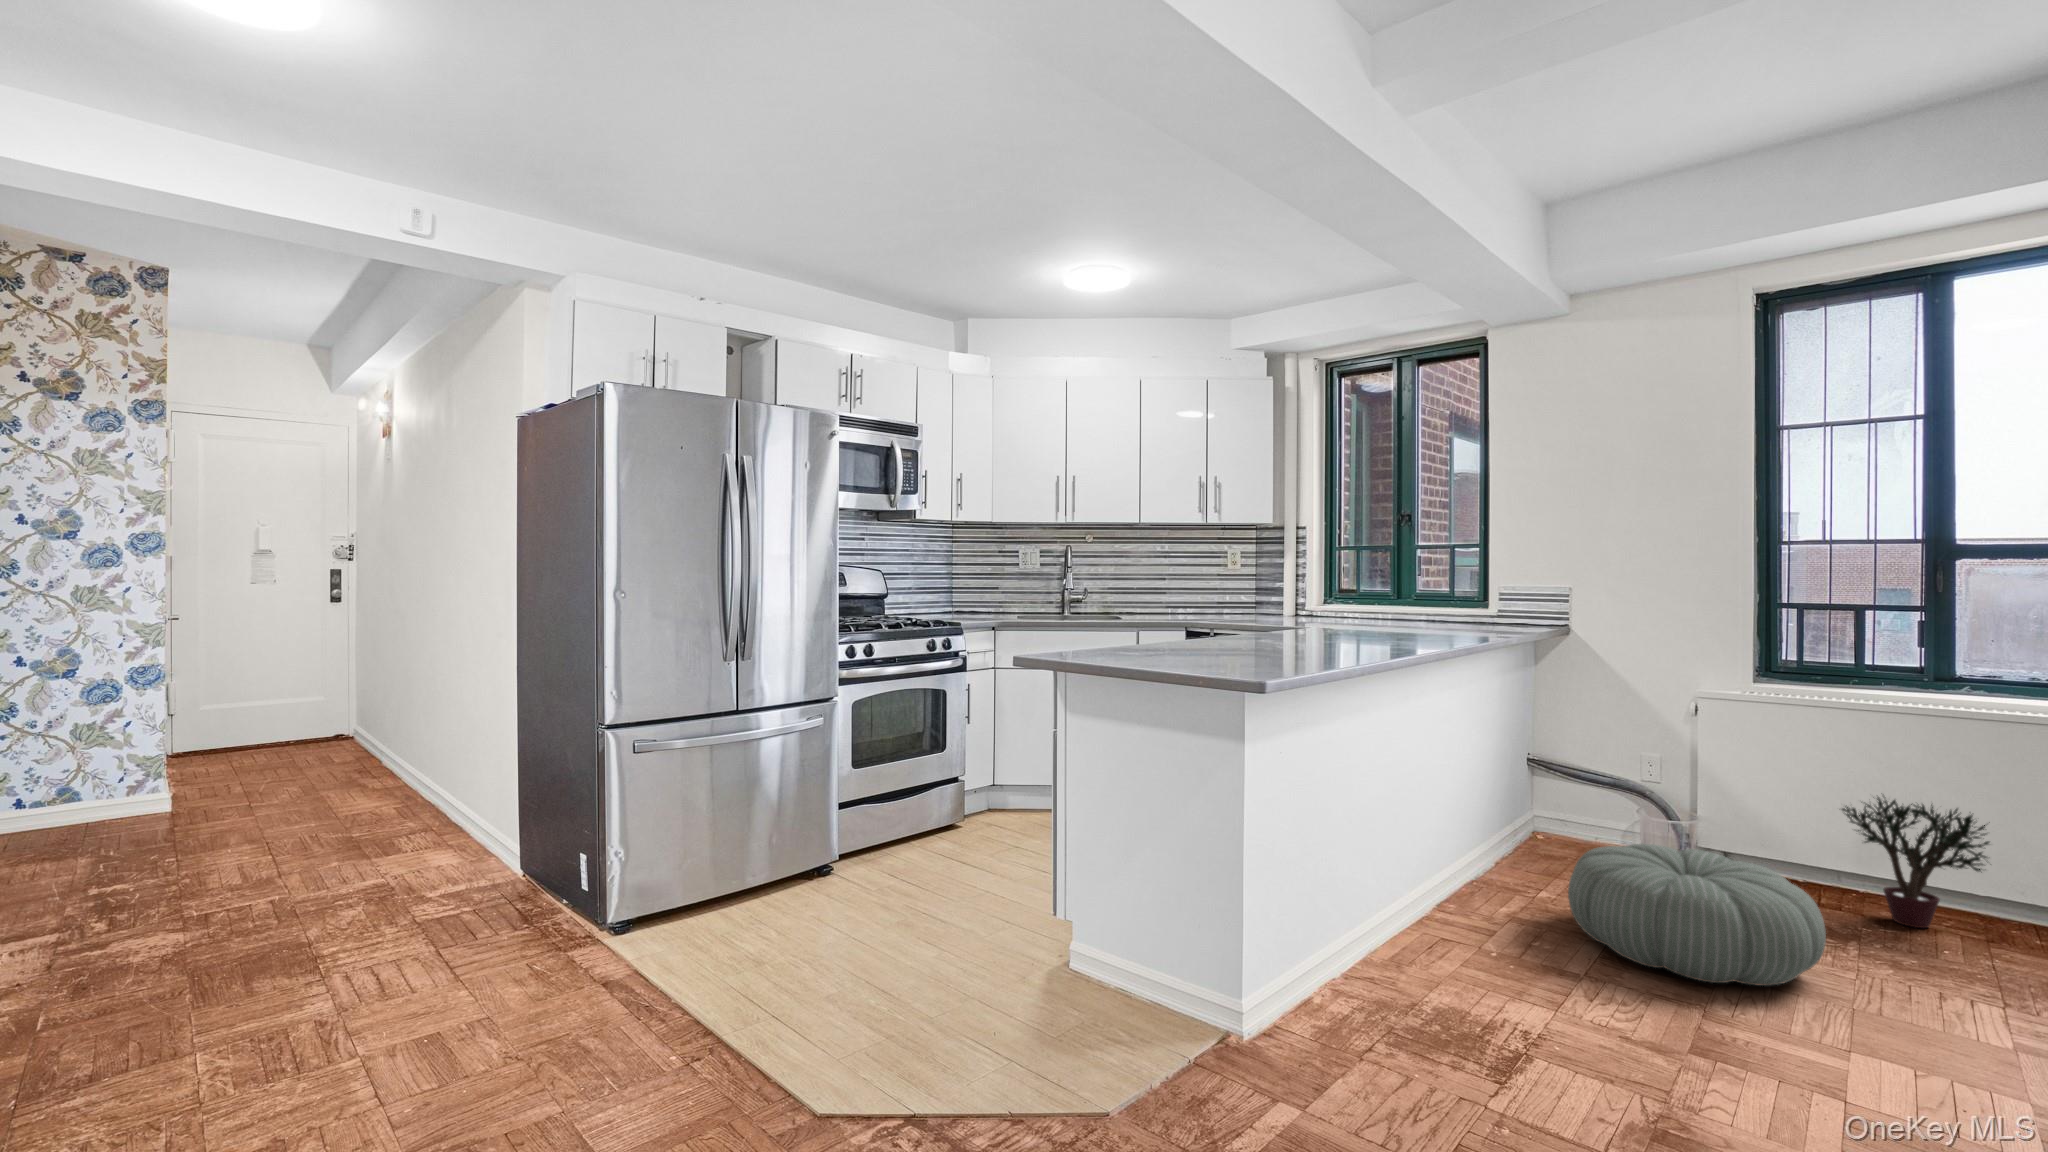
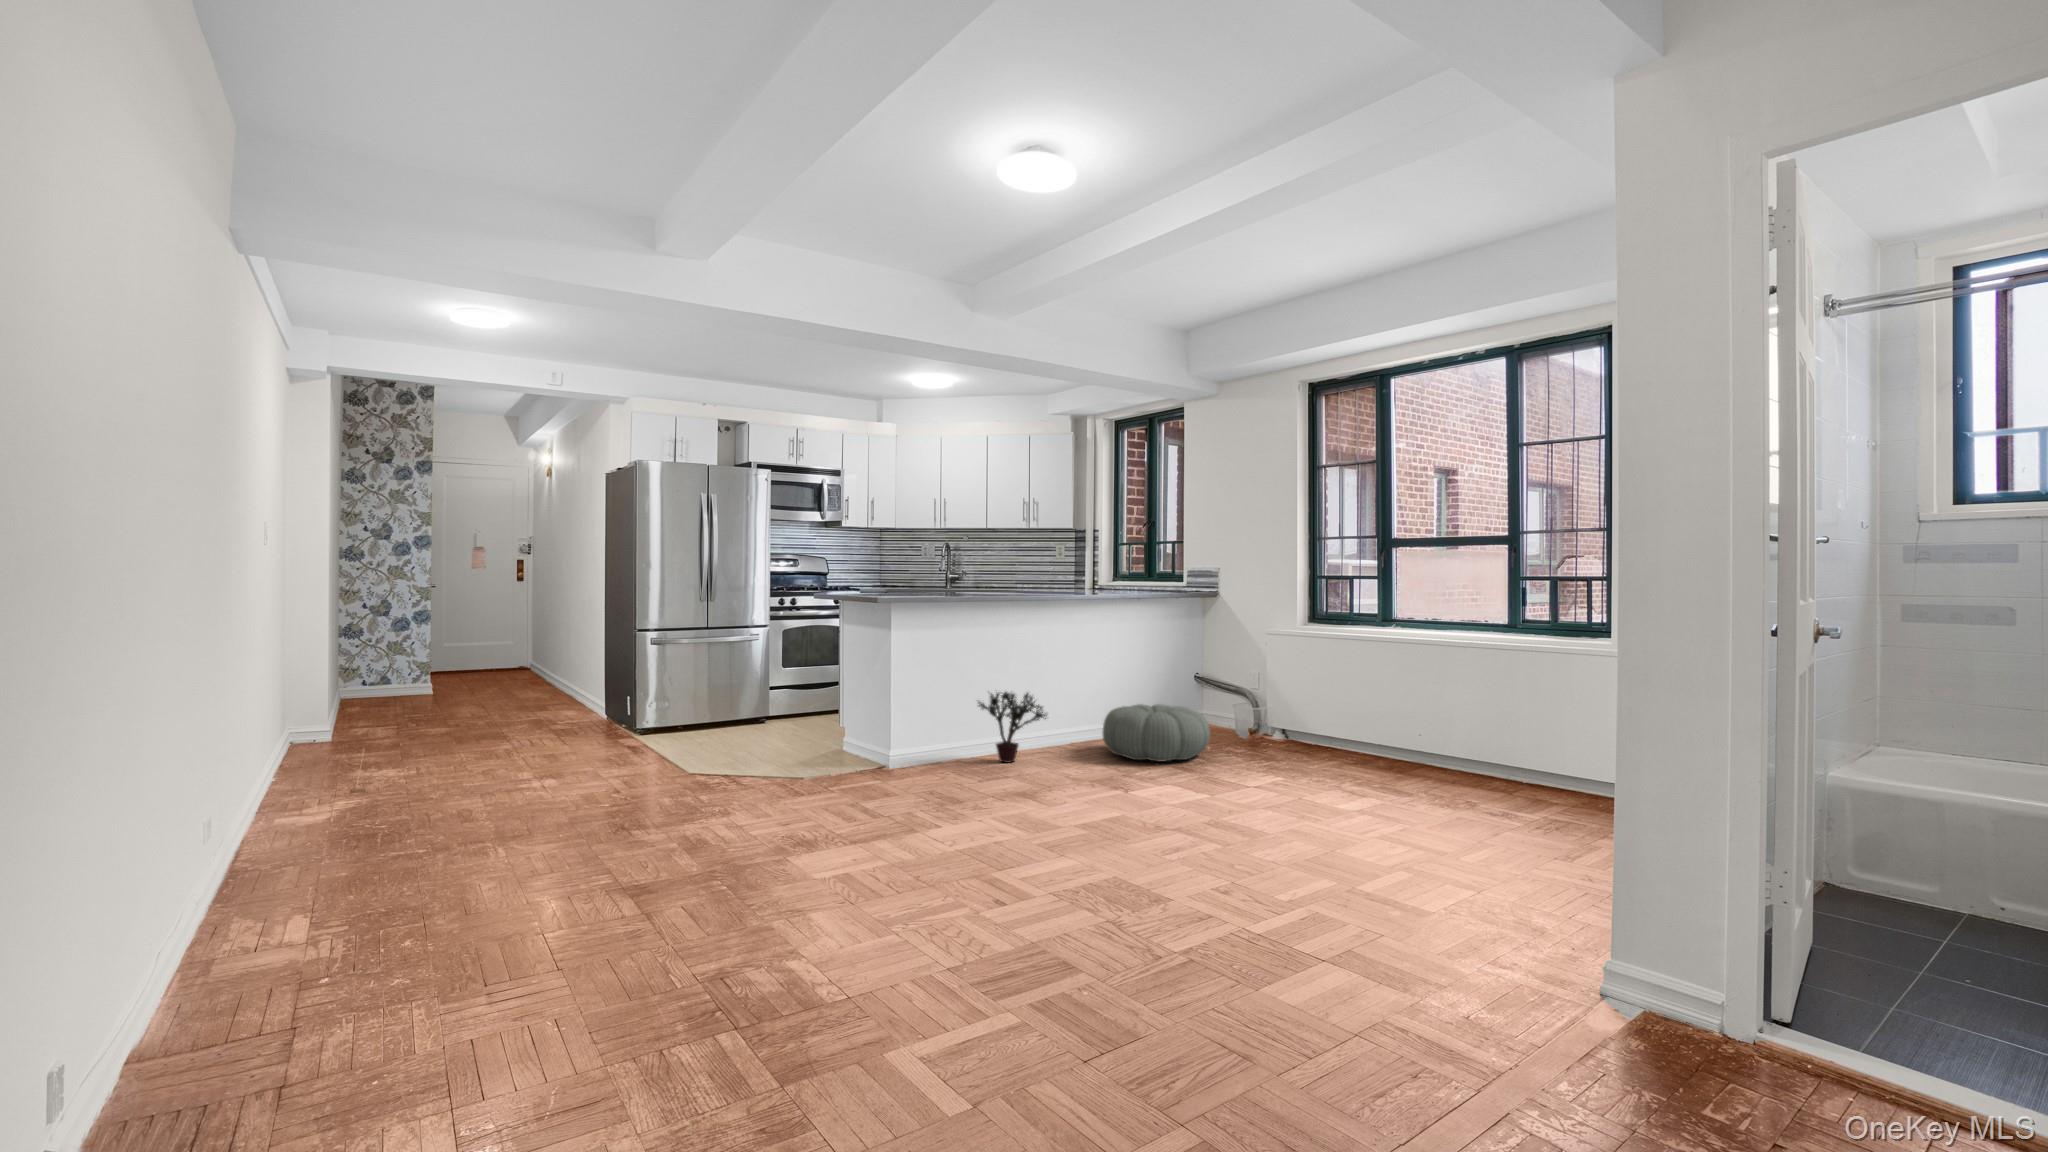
potted plant: present [1842,796,1989,928] -> present [977,692,1046,763]

